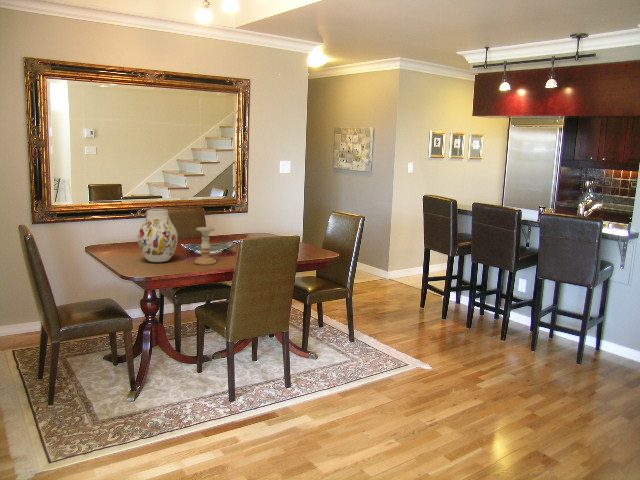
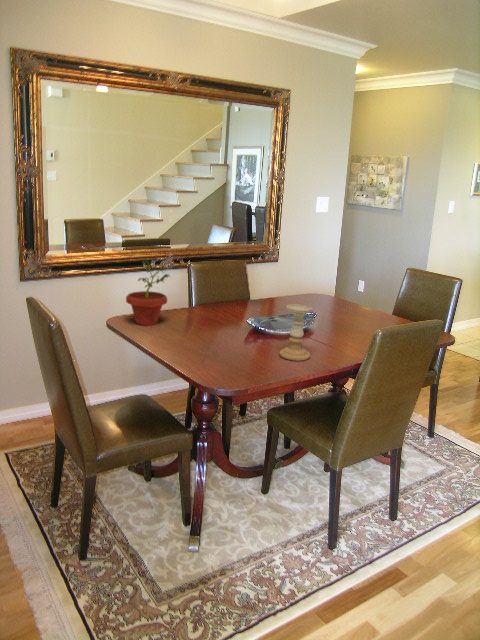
potted plant: none [99,202,132,250] -> present [126,258,169,325]
vase: present [138,209,178,262] -> none [199,275,255,354]

